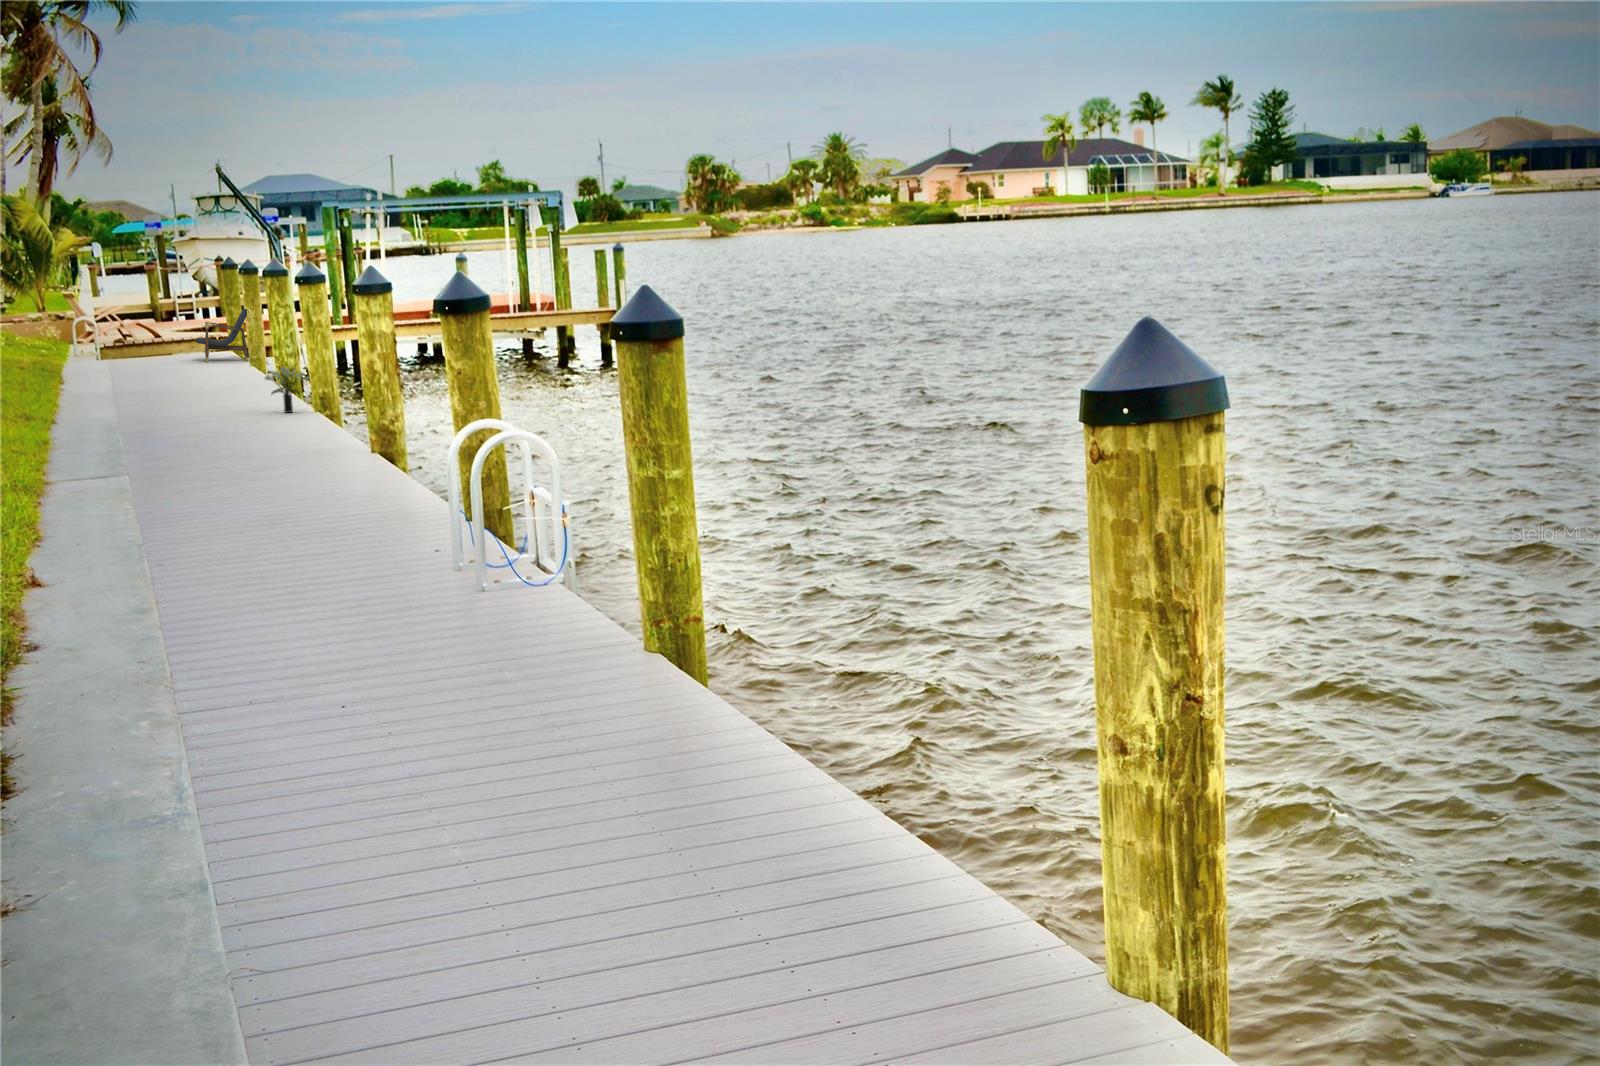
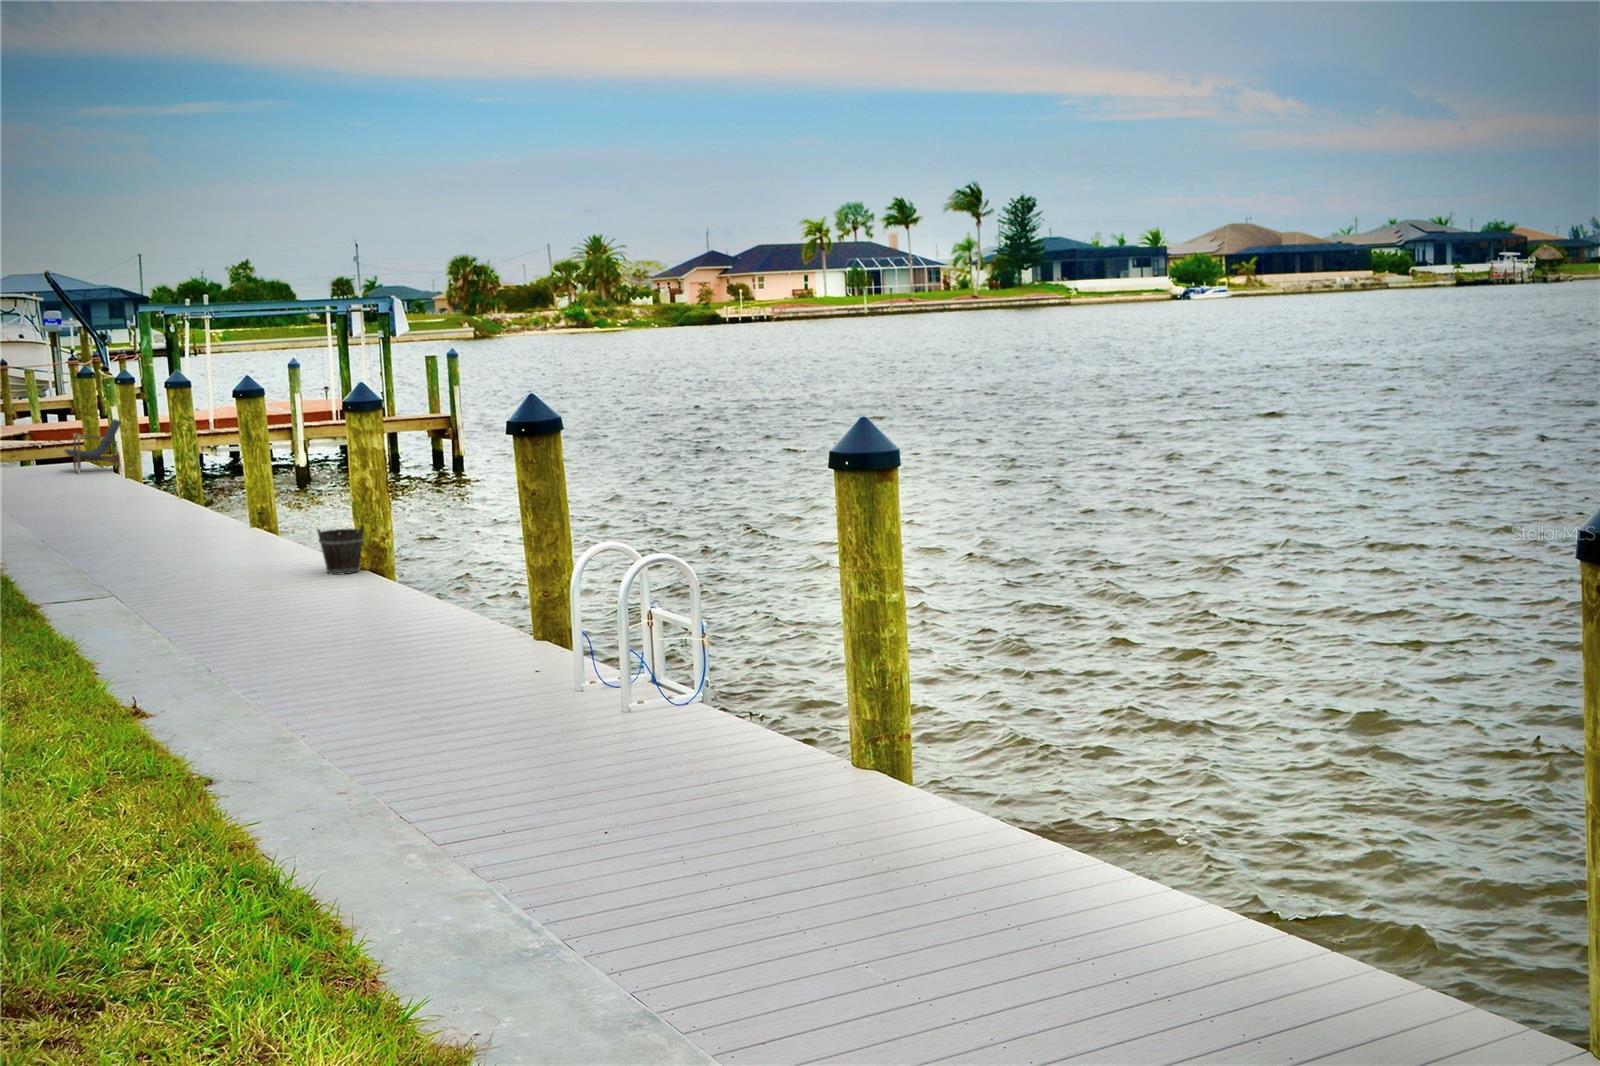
potted plant: present [265,367,309,413] -> none [201,481,246,527]
bucket: none [324,408,372,458] -> present [317,525,364,574]

